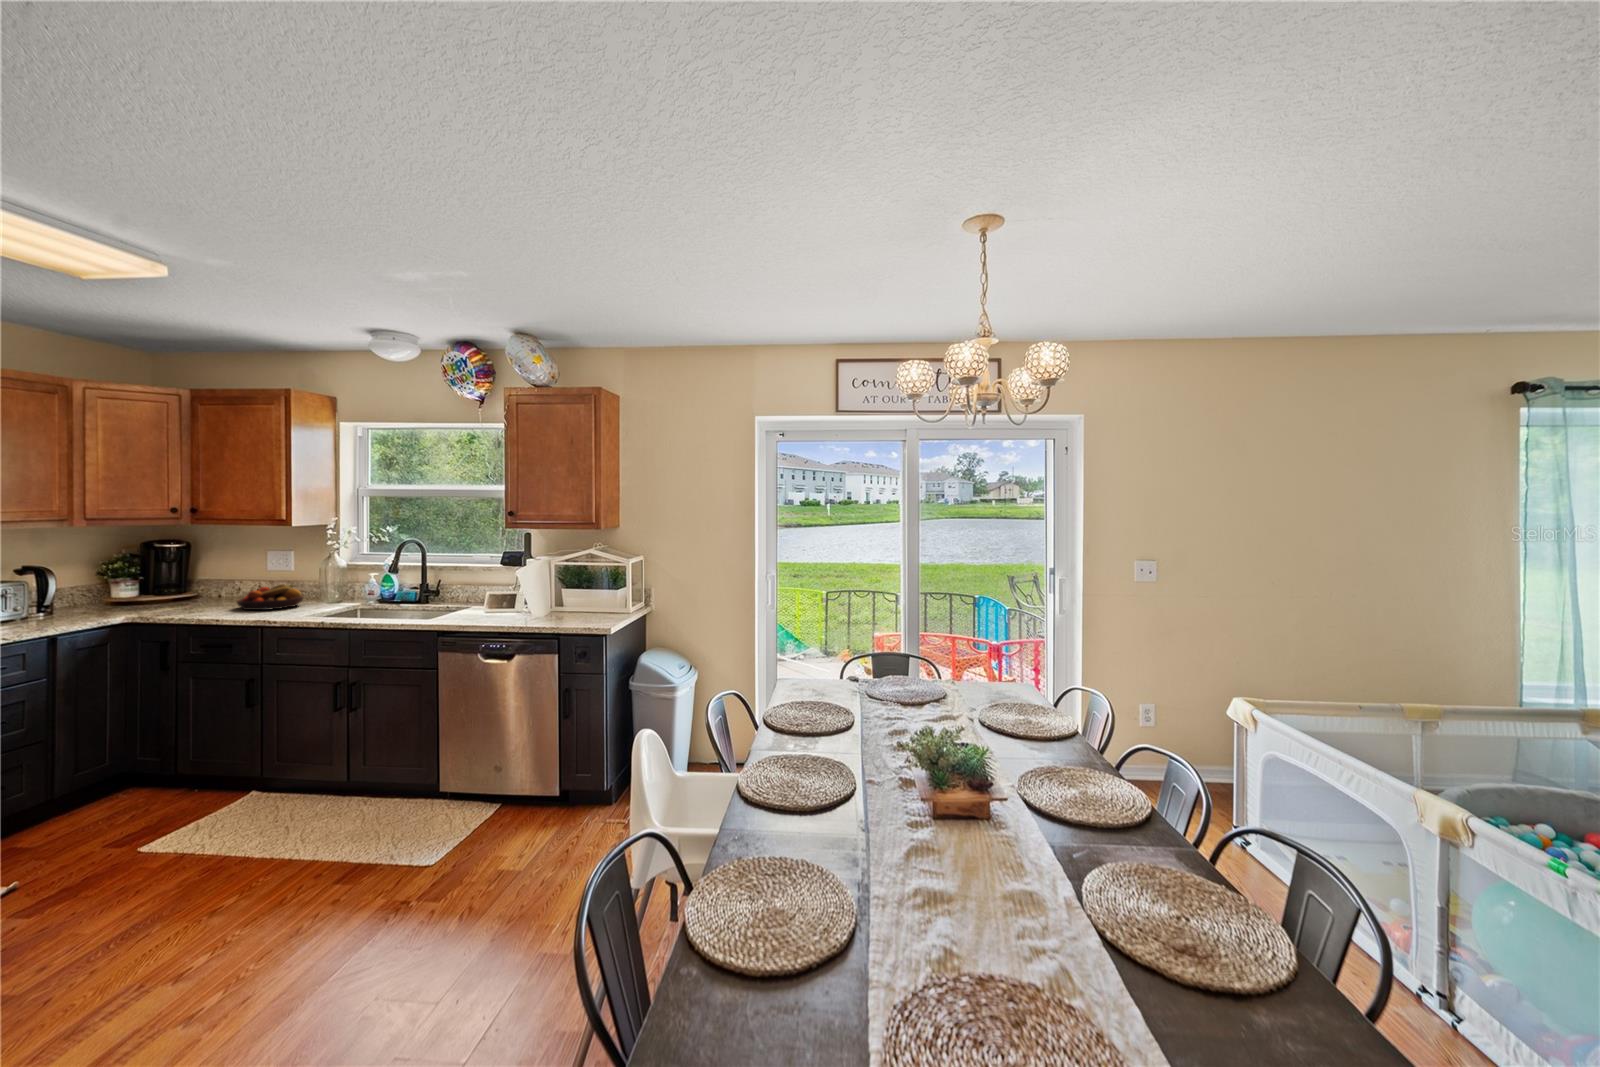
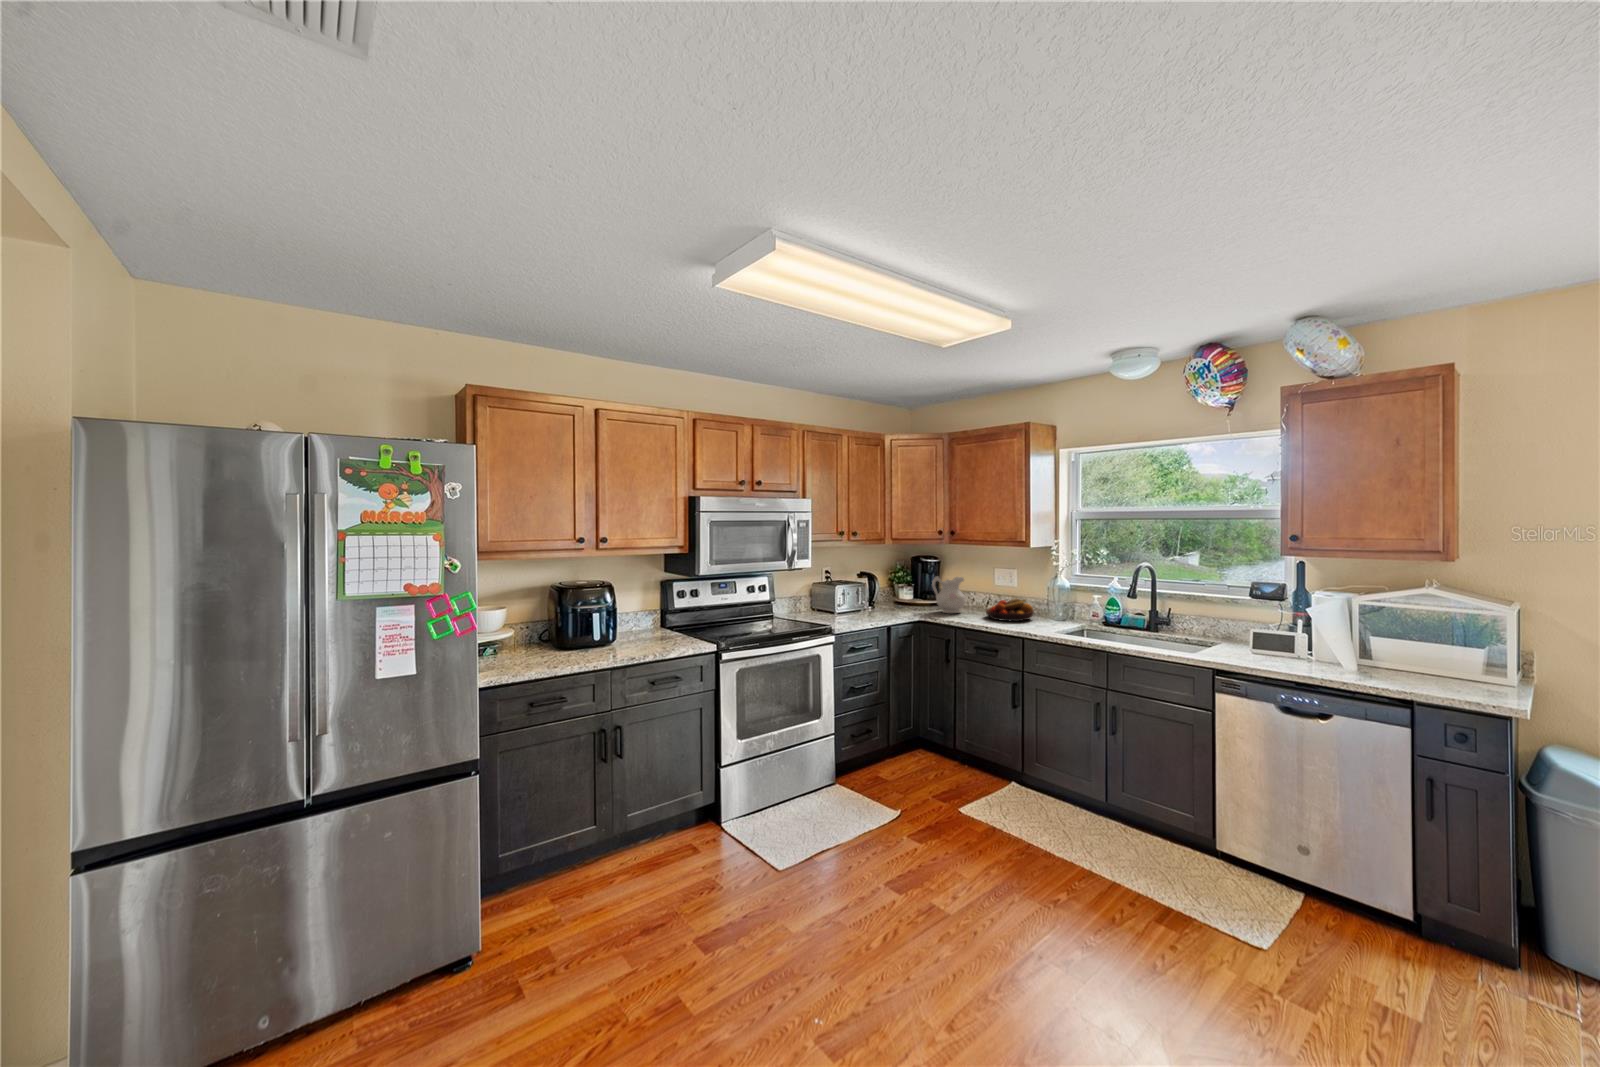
ceramic pitcher: none [159,562,215,608] -> present [932,576,966,613]

